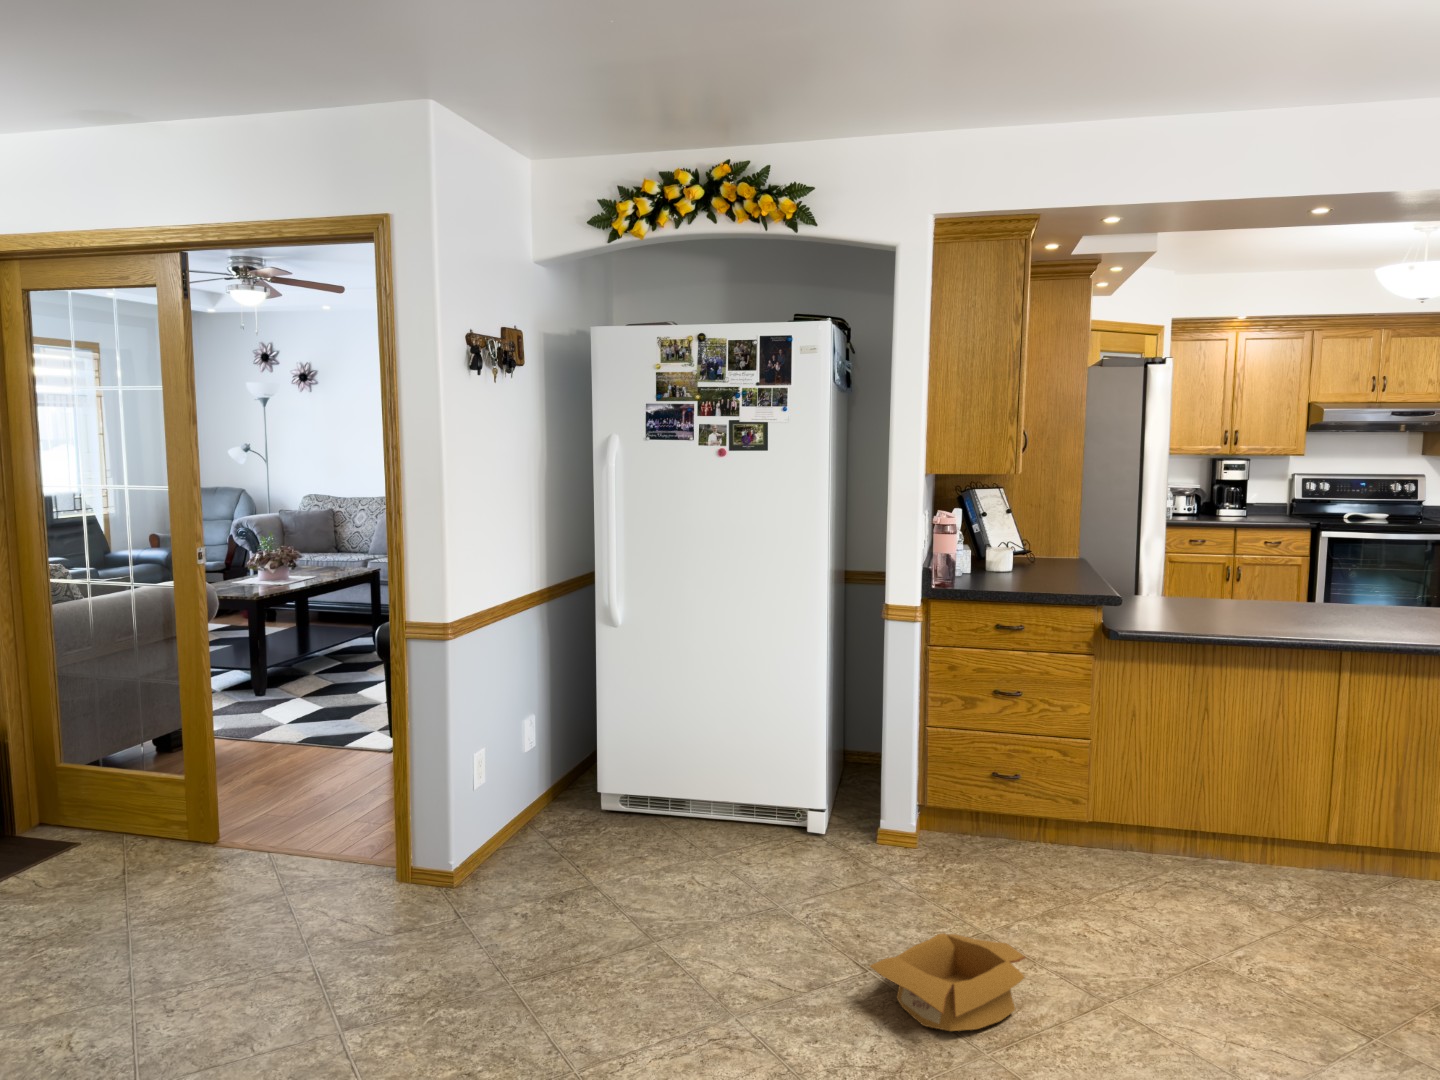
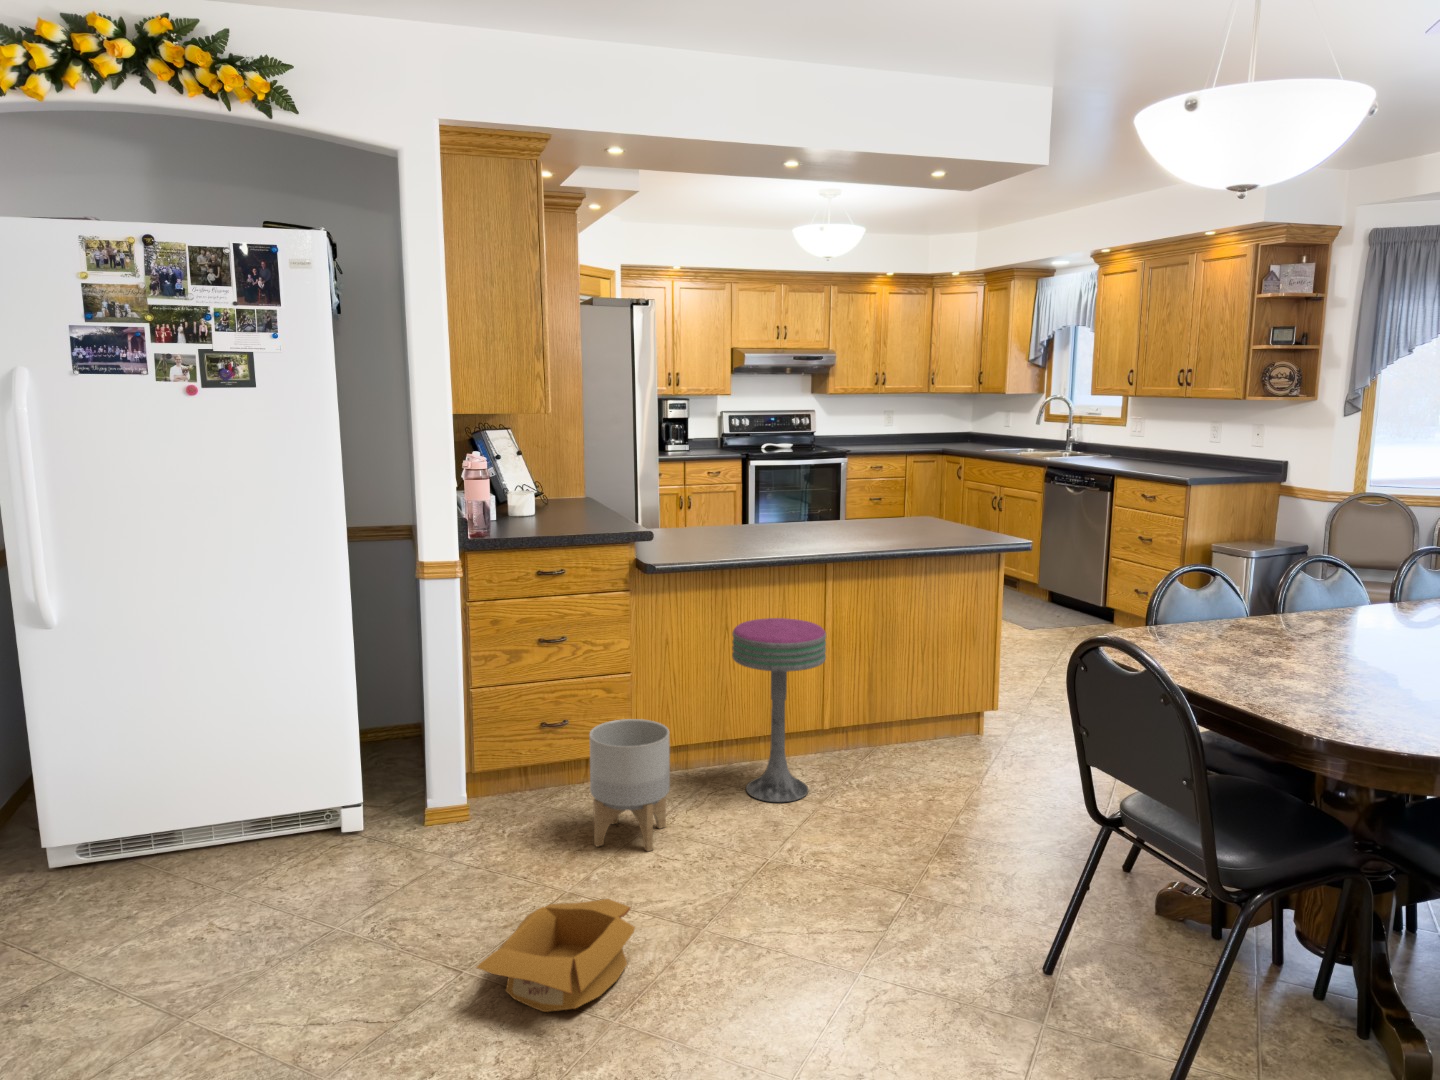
bar stool: none [1203,701,1322,910] -> present [732,618,826,802]
planter: none [1025,780,1113,918] -> present [589,719,670,851]

